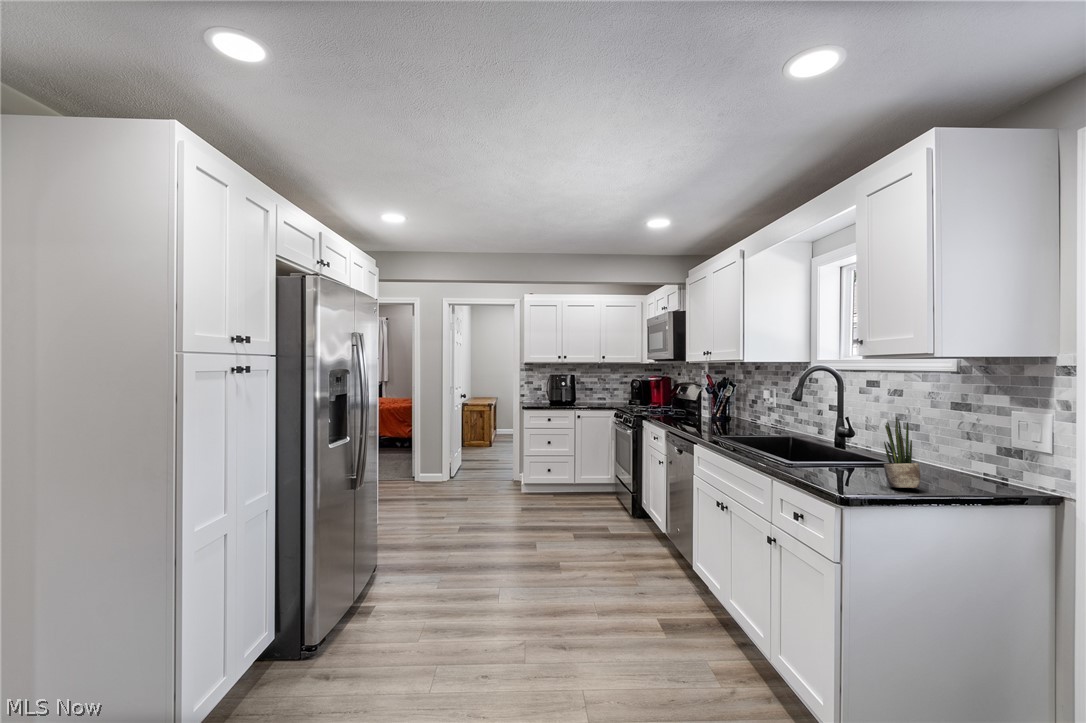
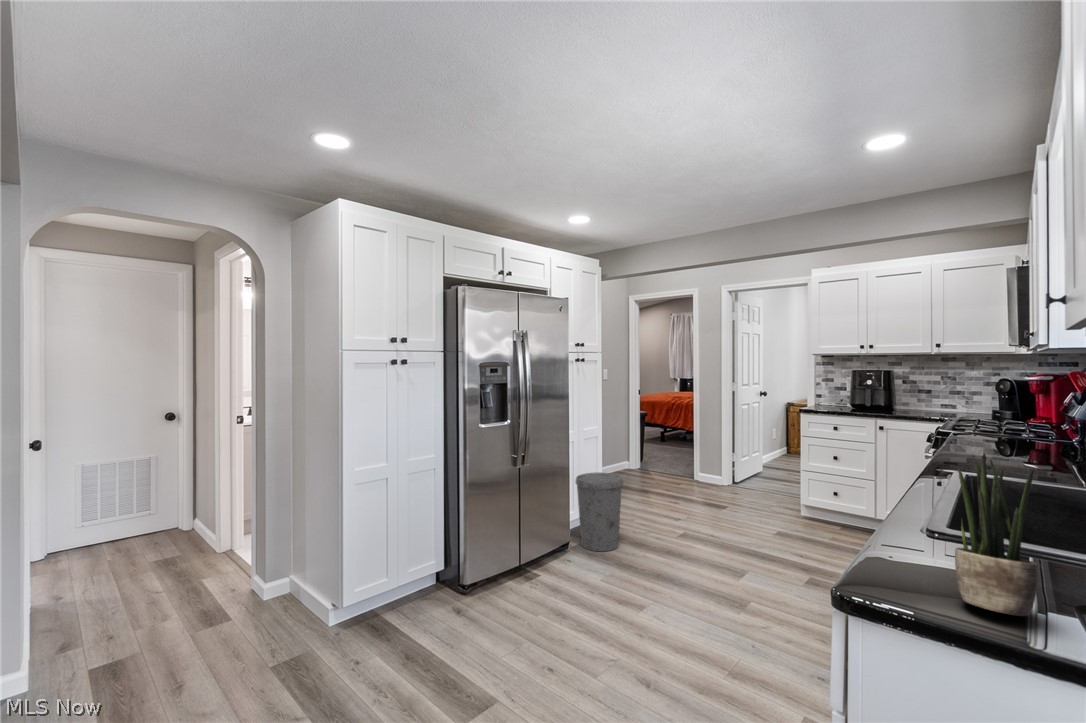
trash can: none [373,481,424,562] -> present [576,472,623,551]

